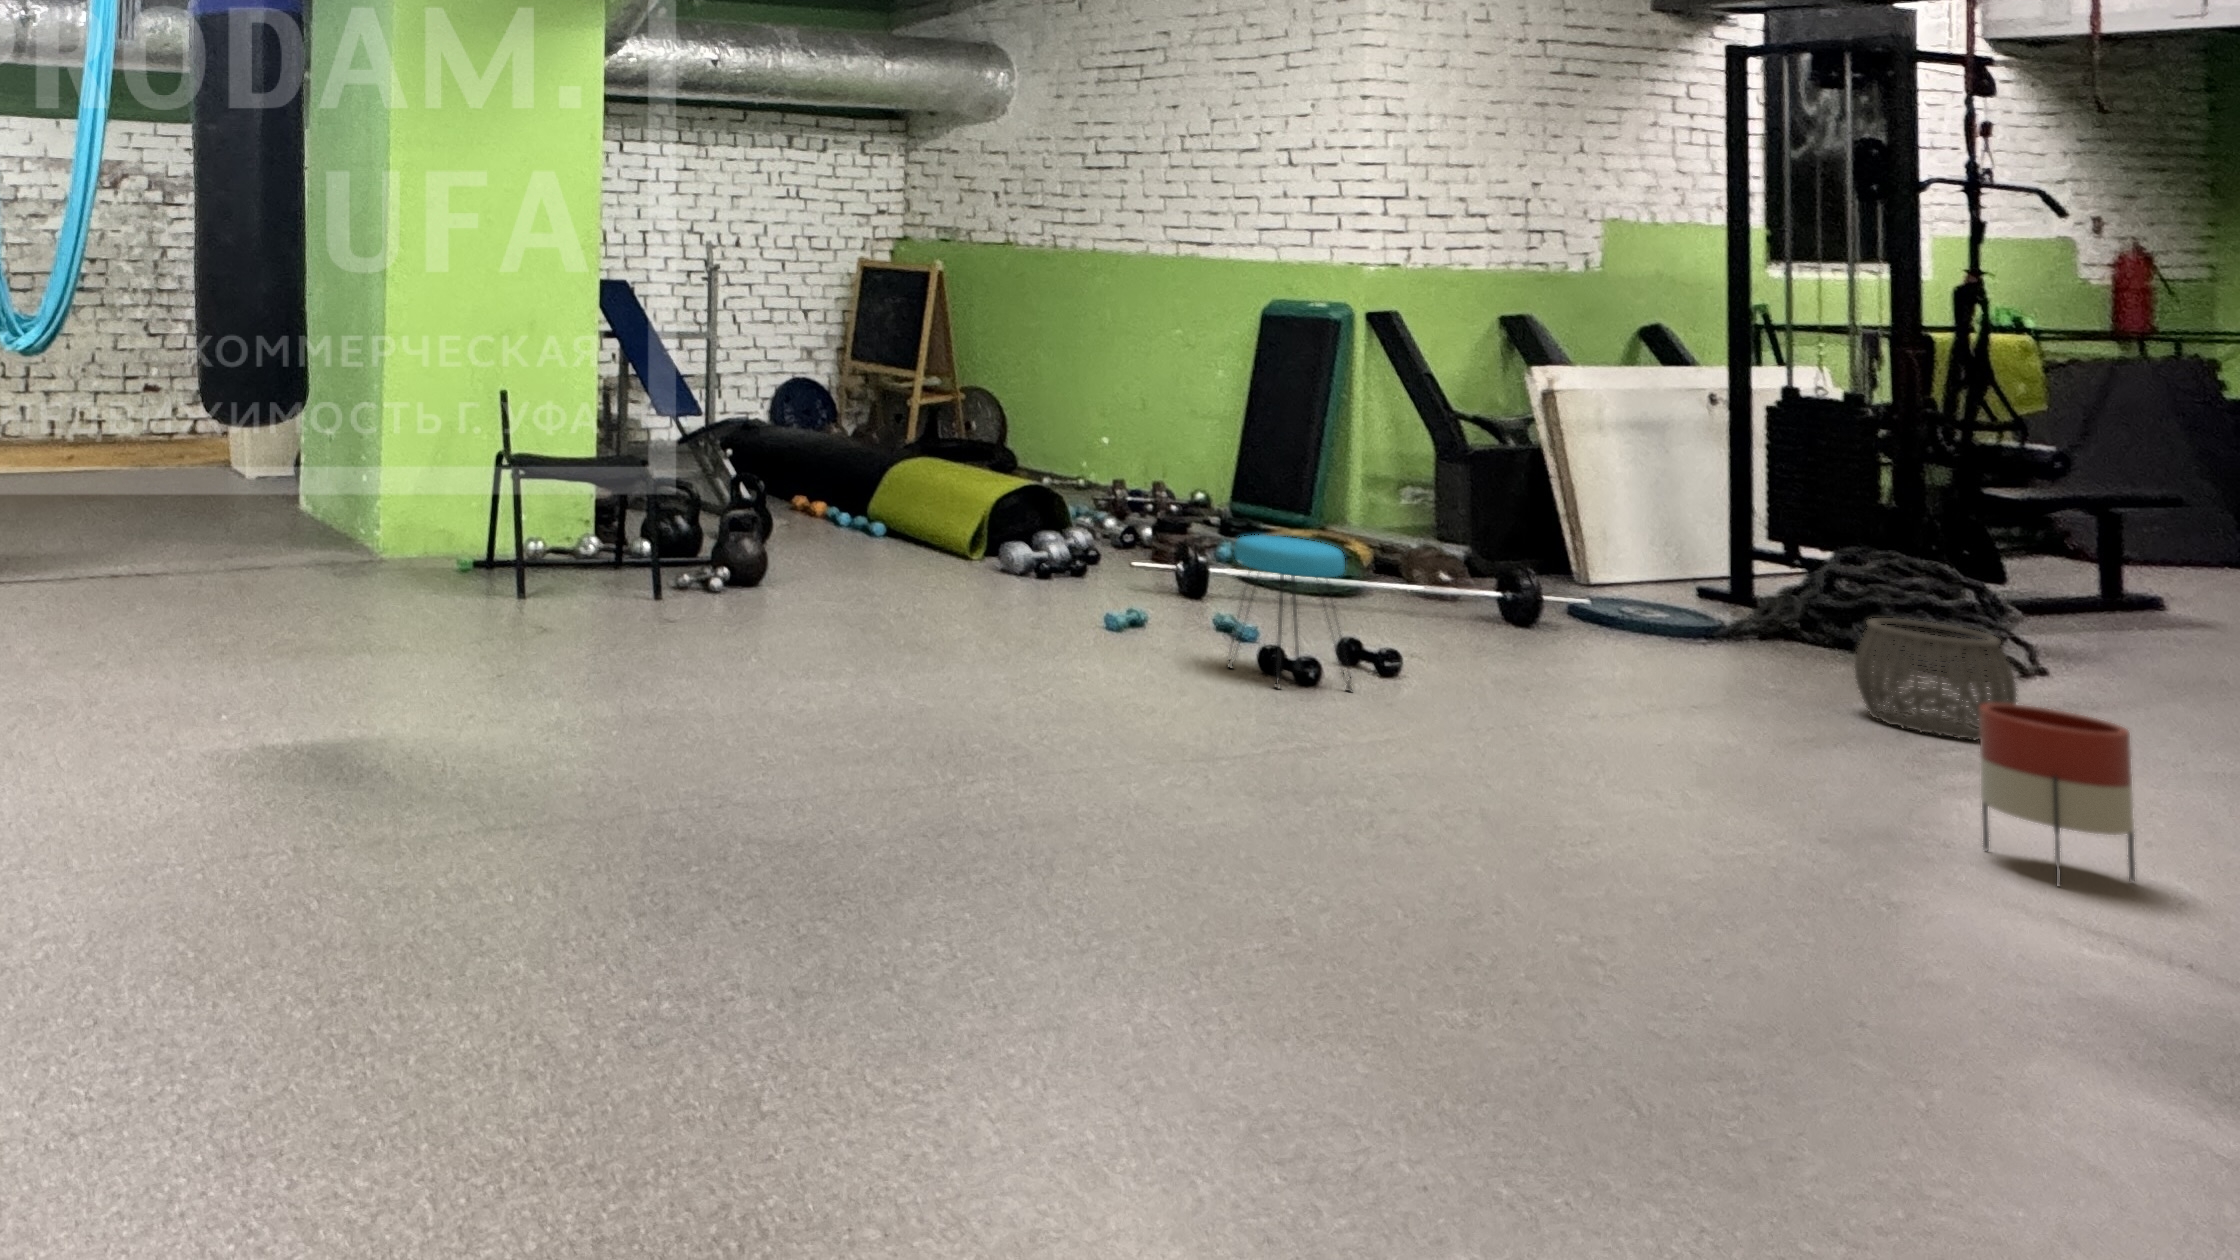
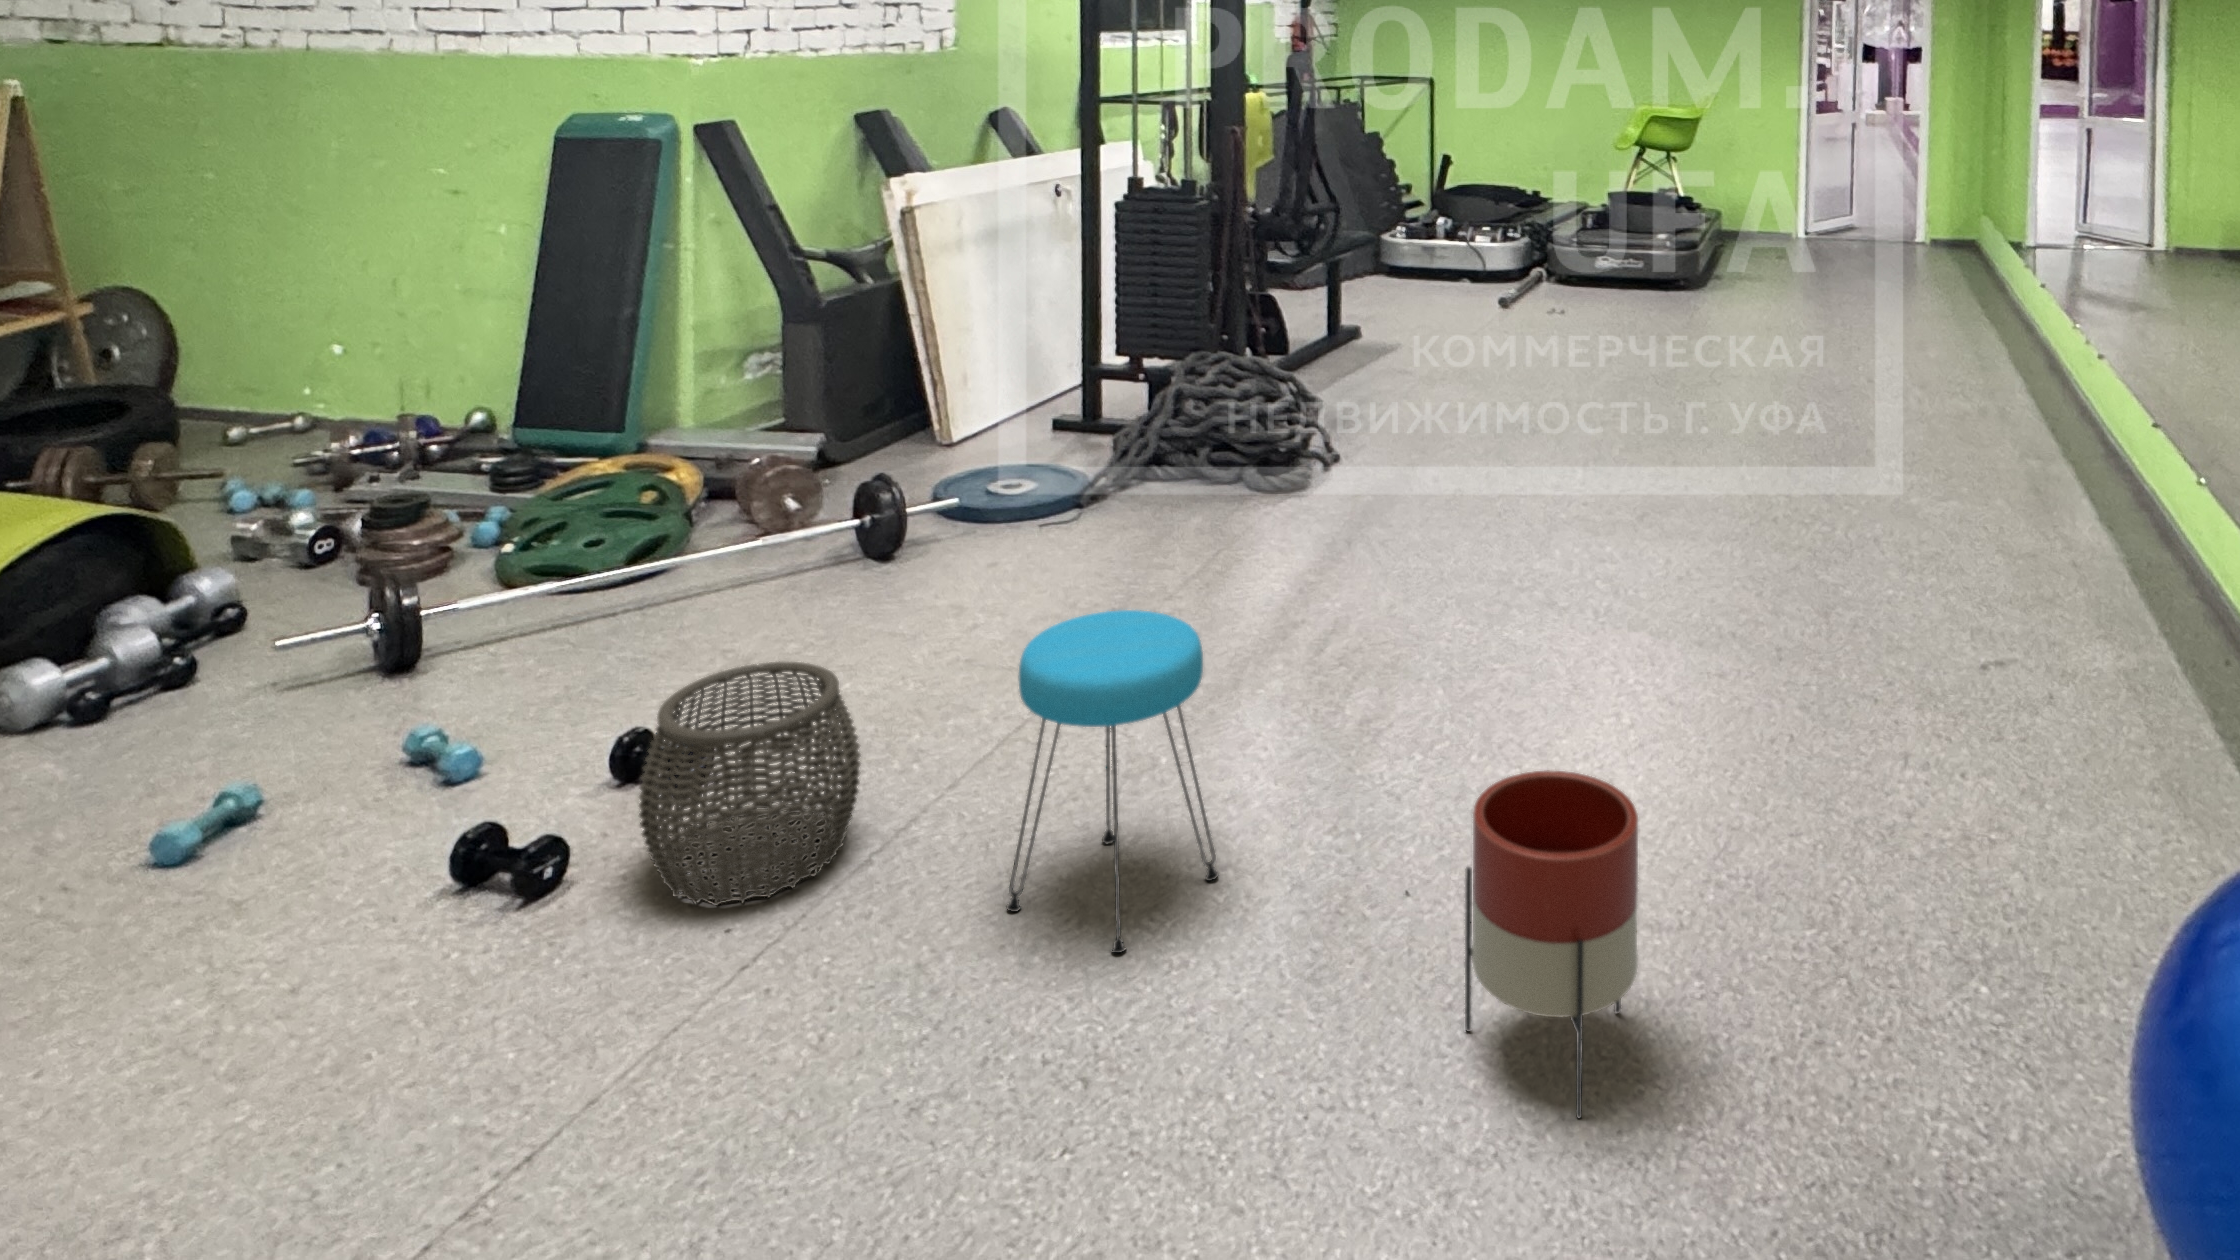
stool: present [1227,535,1353,691] -> present [1007,610,1218,953]
woven basket: present [1854,618,2017,740] -> present [639,662,861,906]

